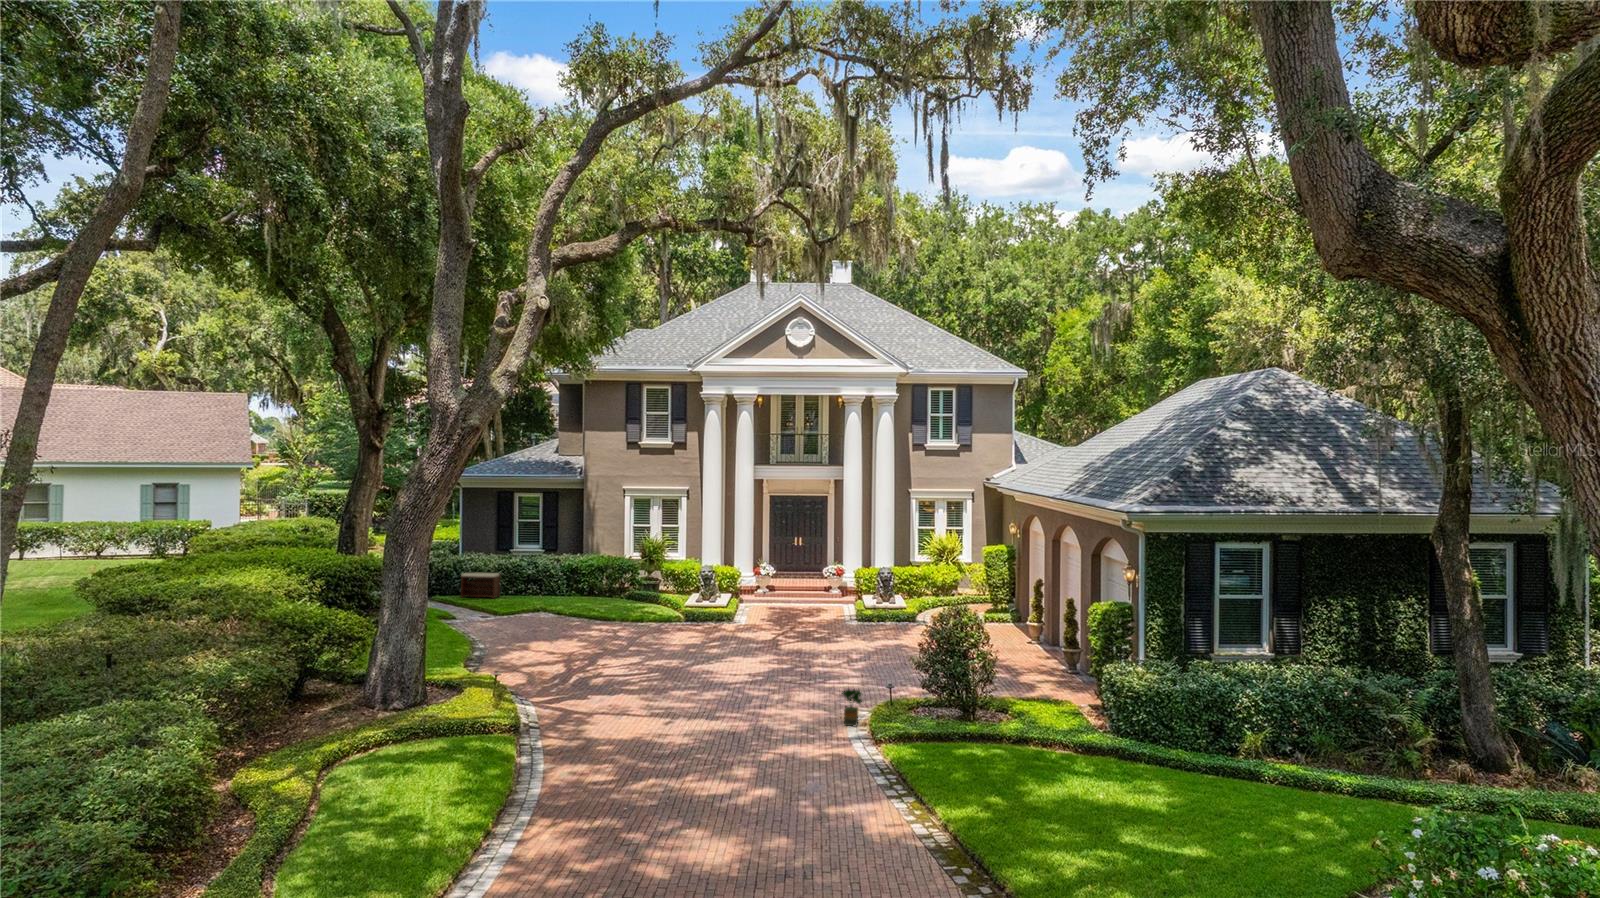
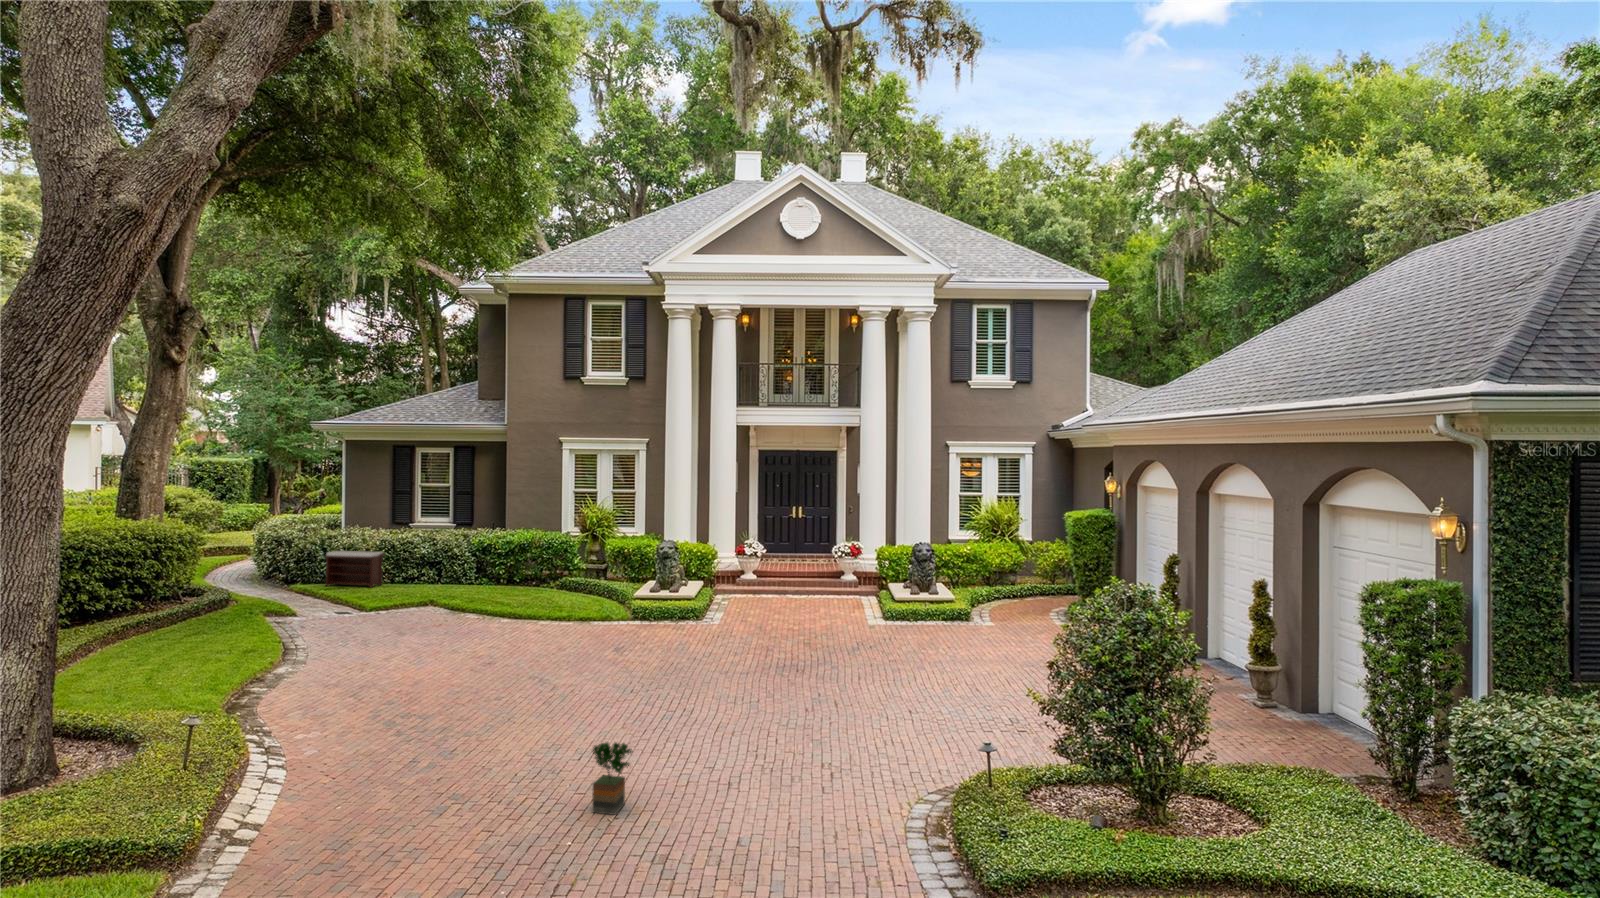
potted tree: present [841,690,862,726] -> present [592,742,633,815]

